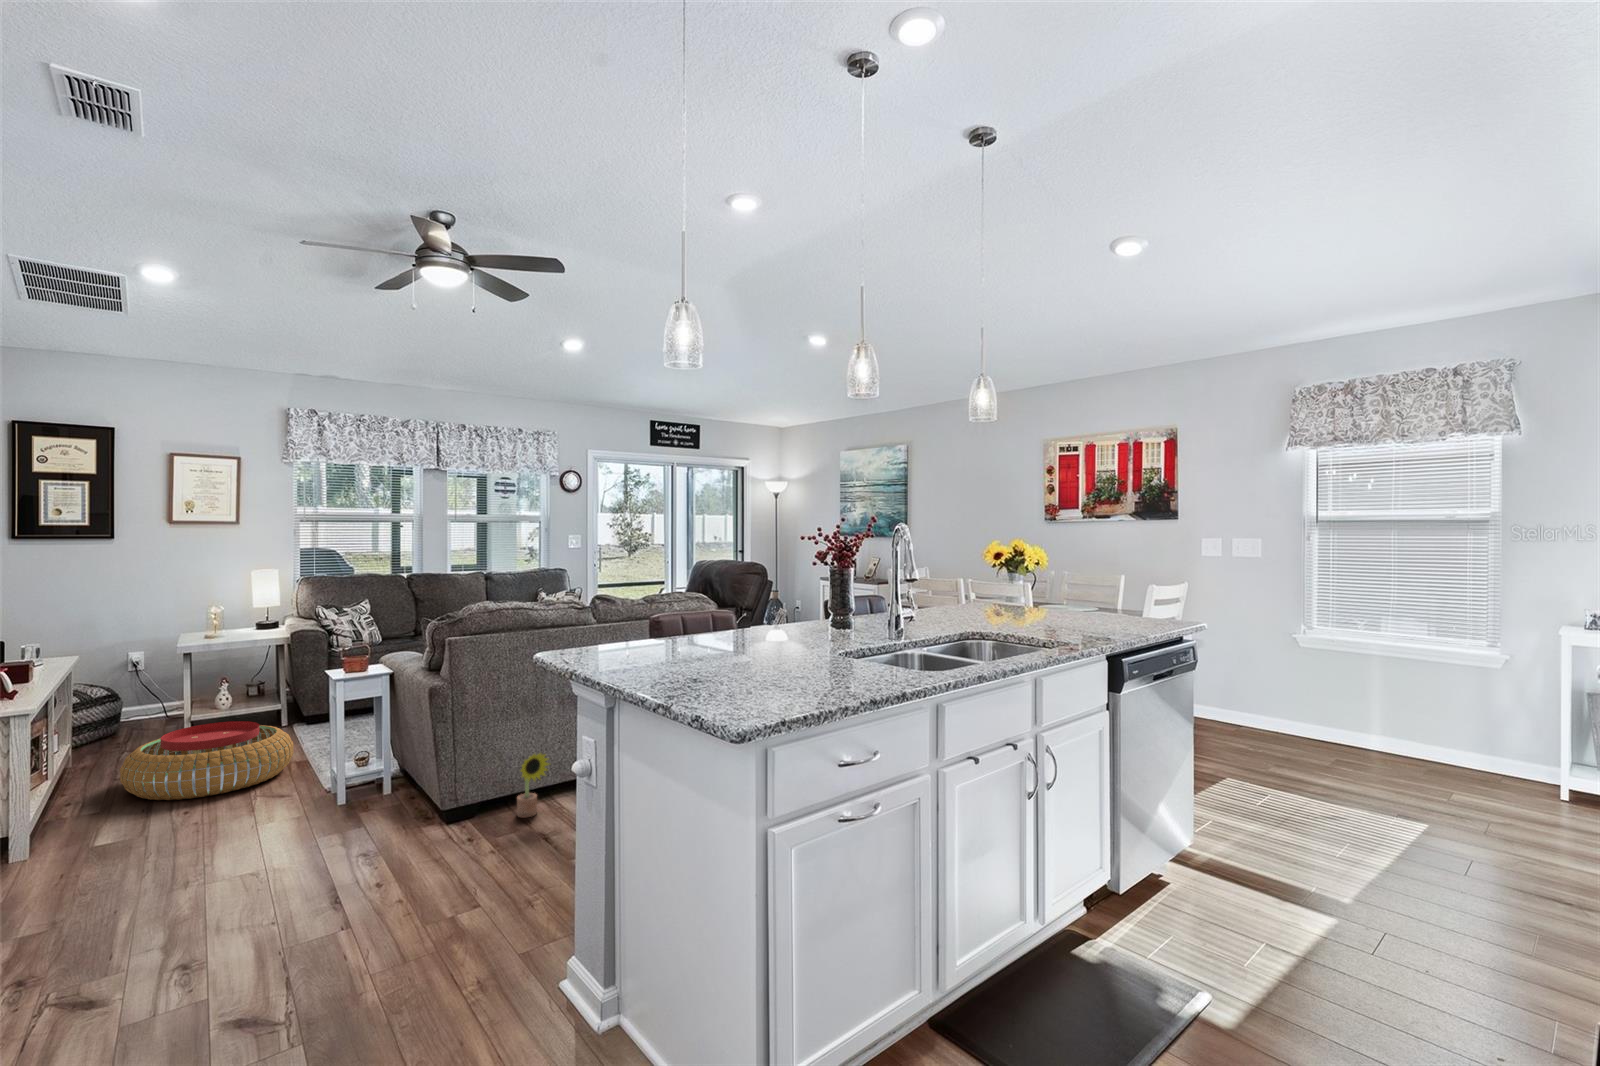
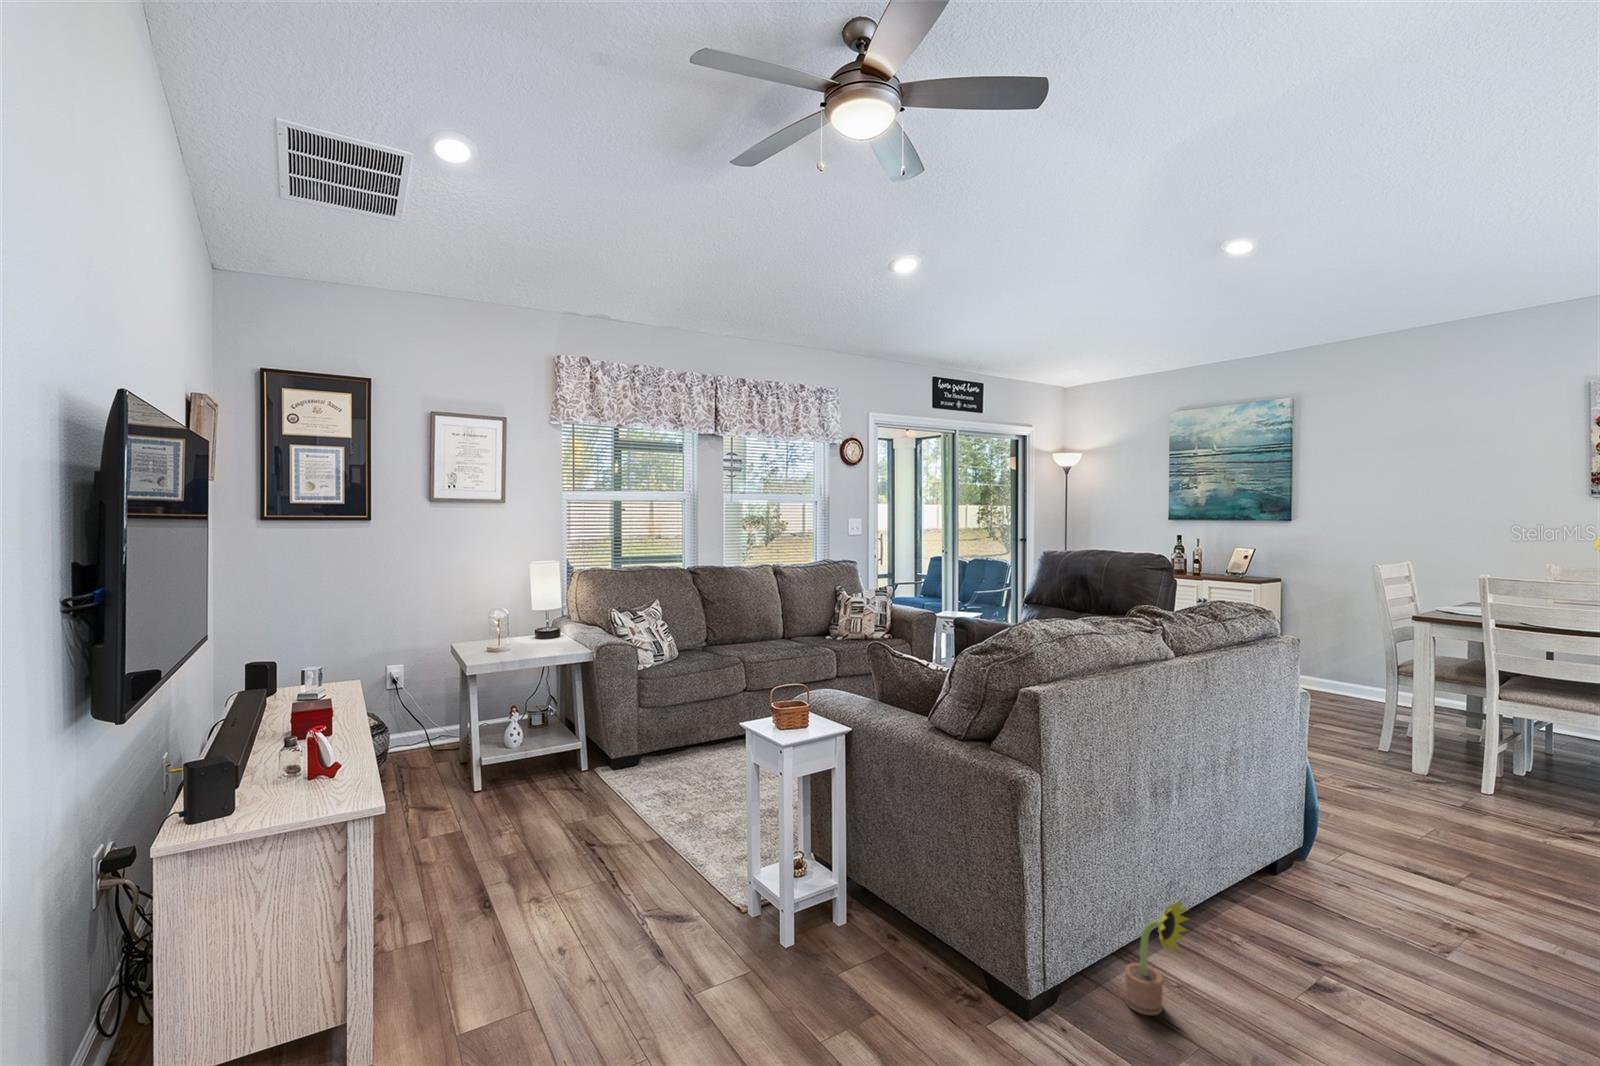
pouf: present [120,721,294,800] -> none [446,785,661,924]

